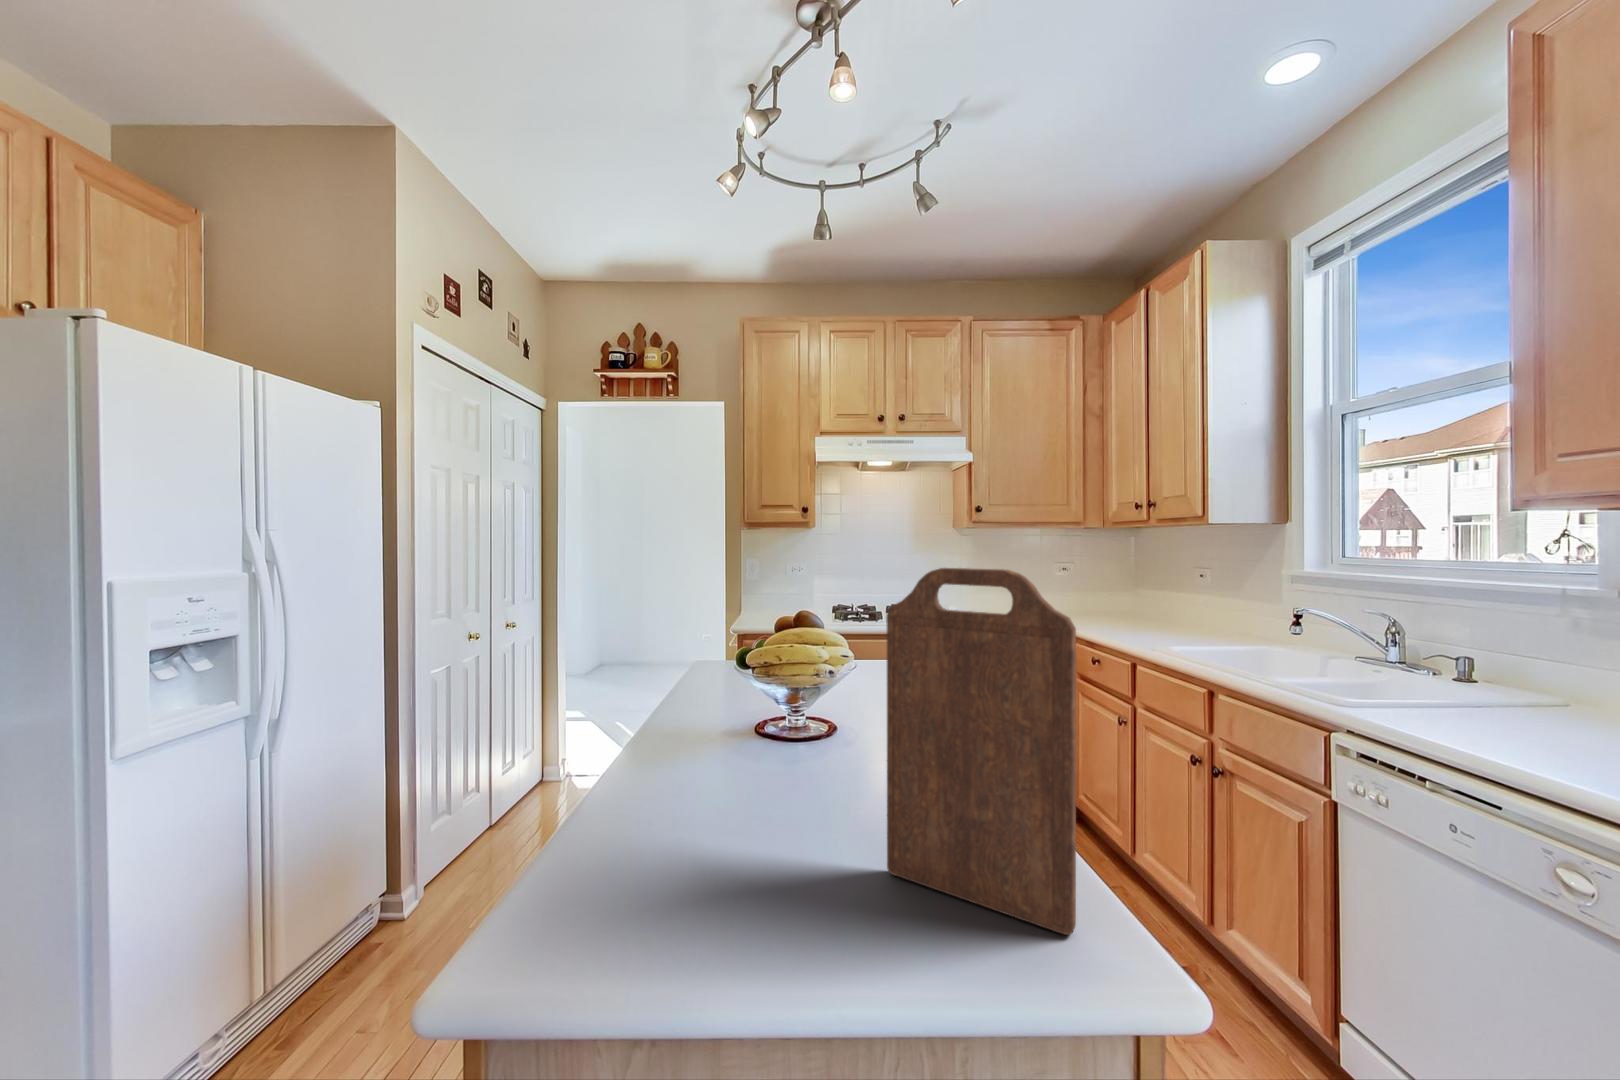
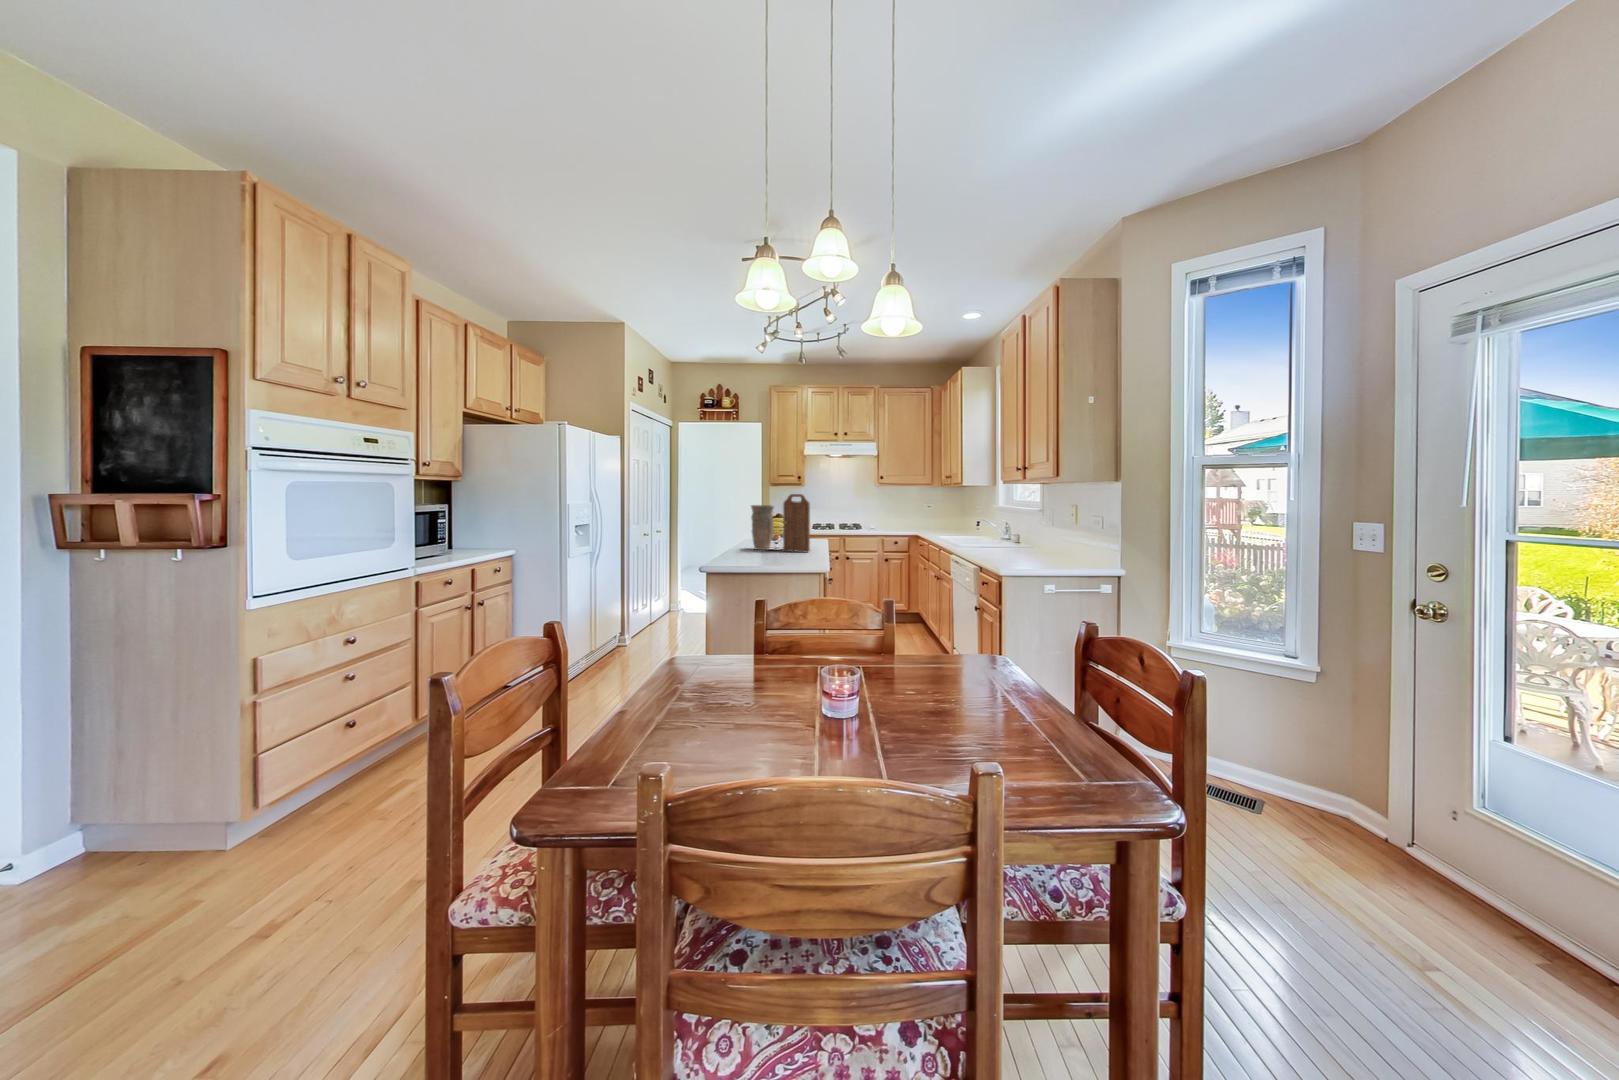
vase: none [706,615,826,861] -> present [751,505,774,550]

